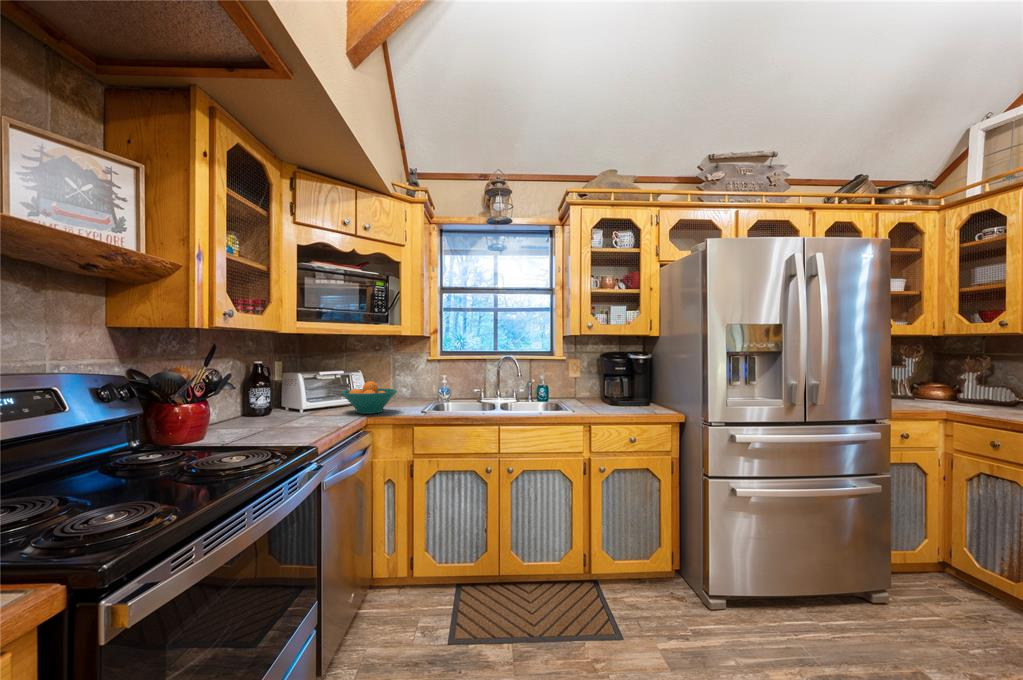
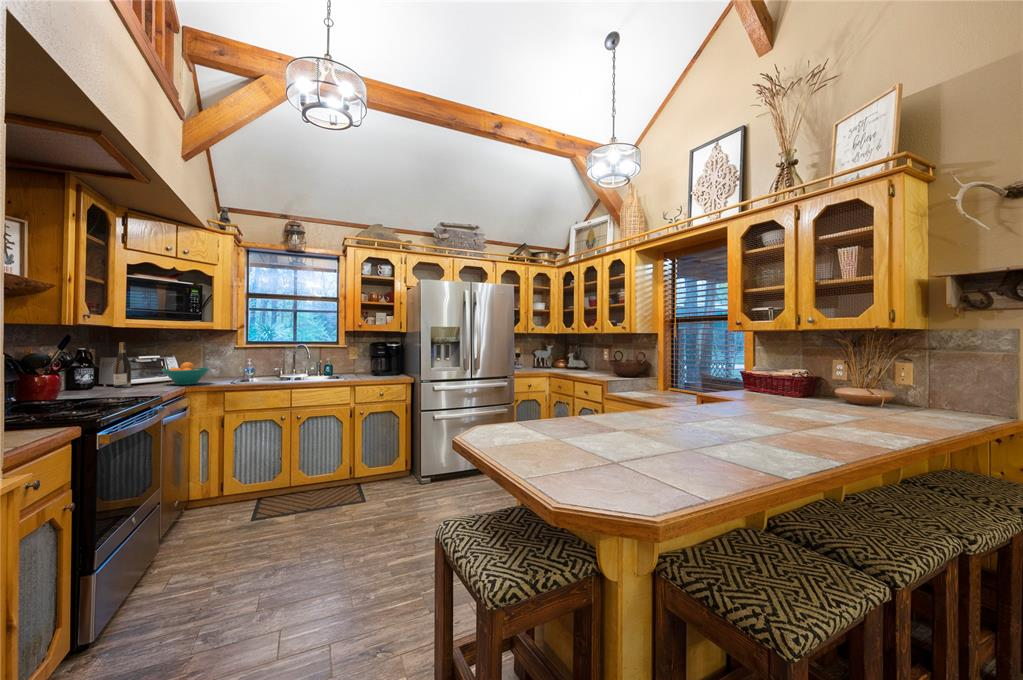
wine bottle: none [288,354,308,416] -> present [113,342,131,388]

